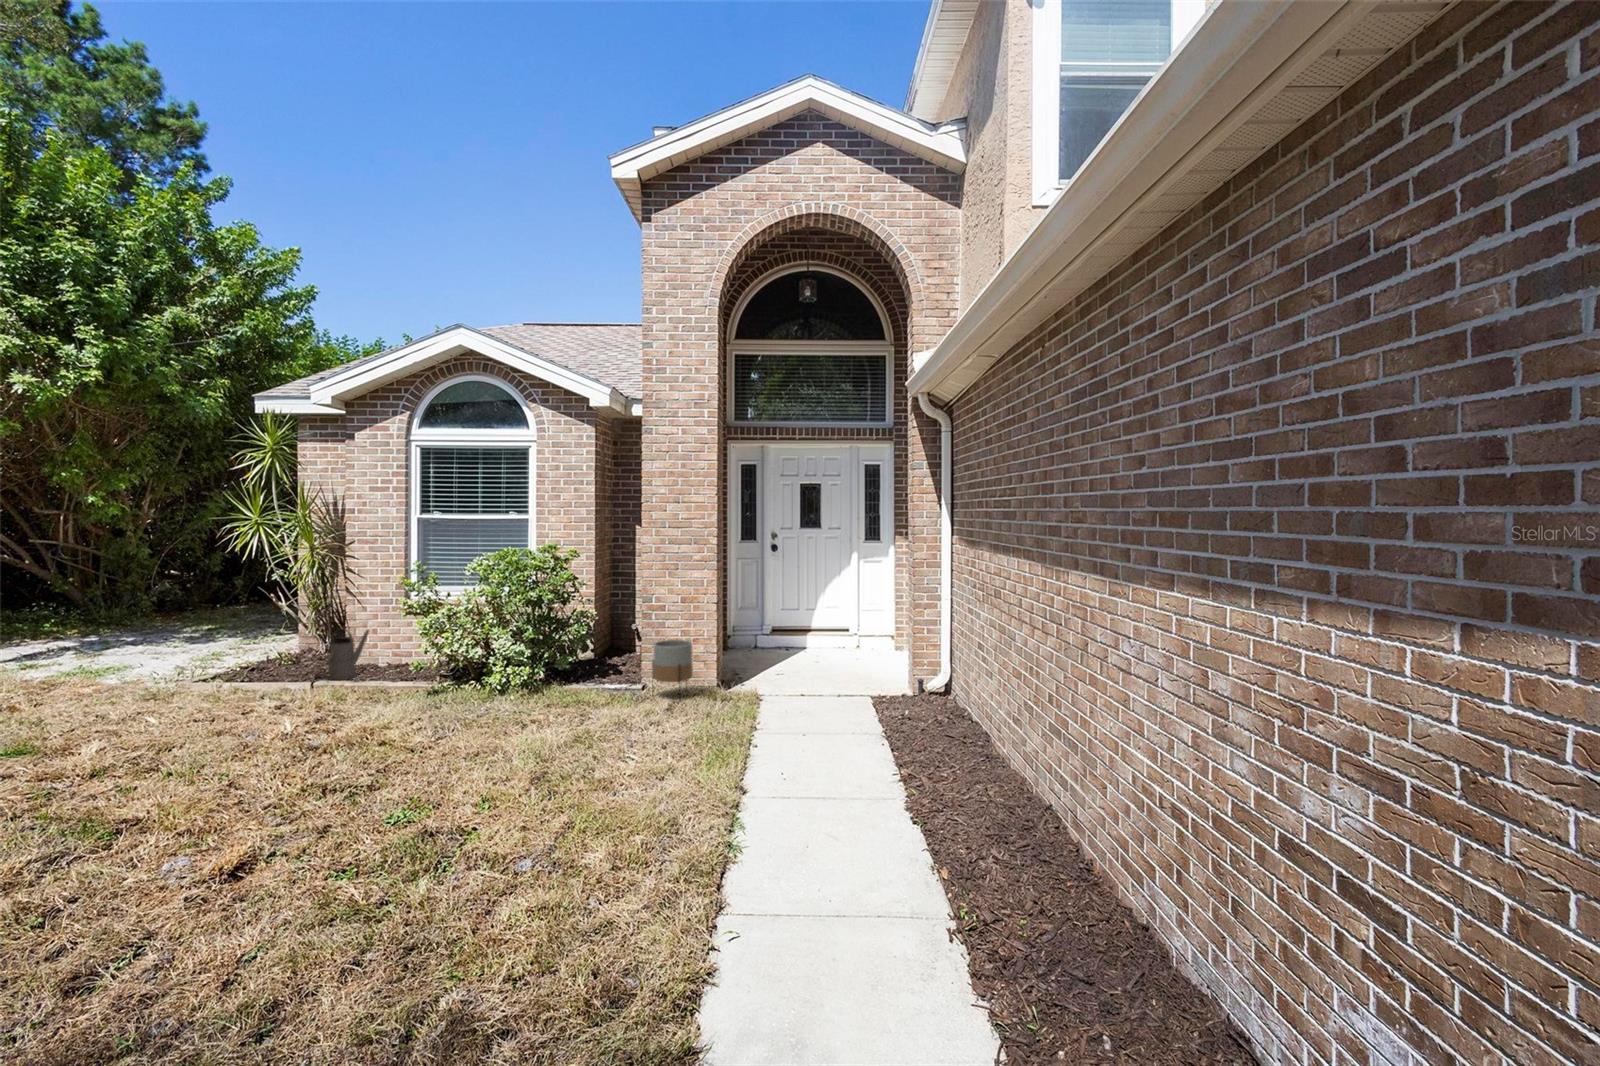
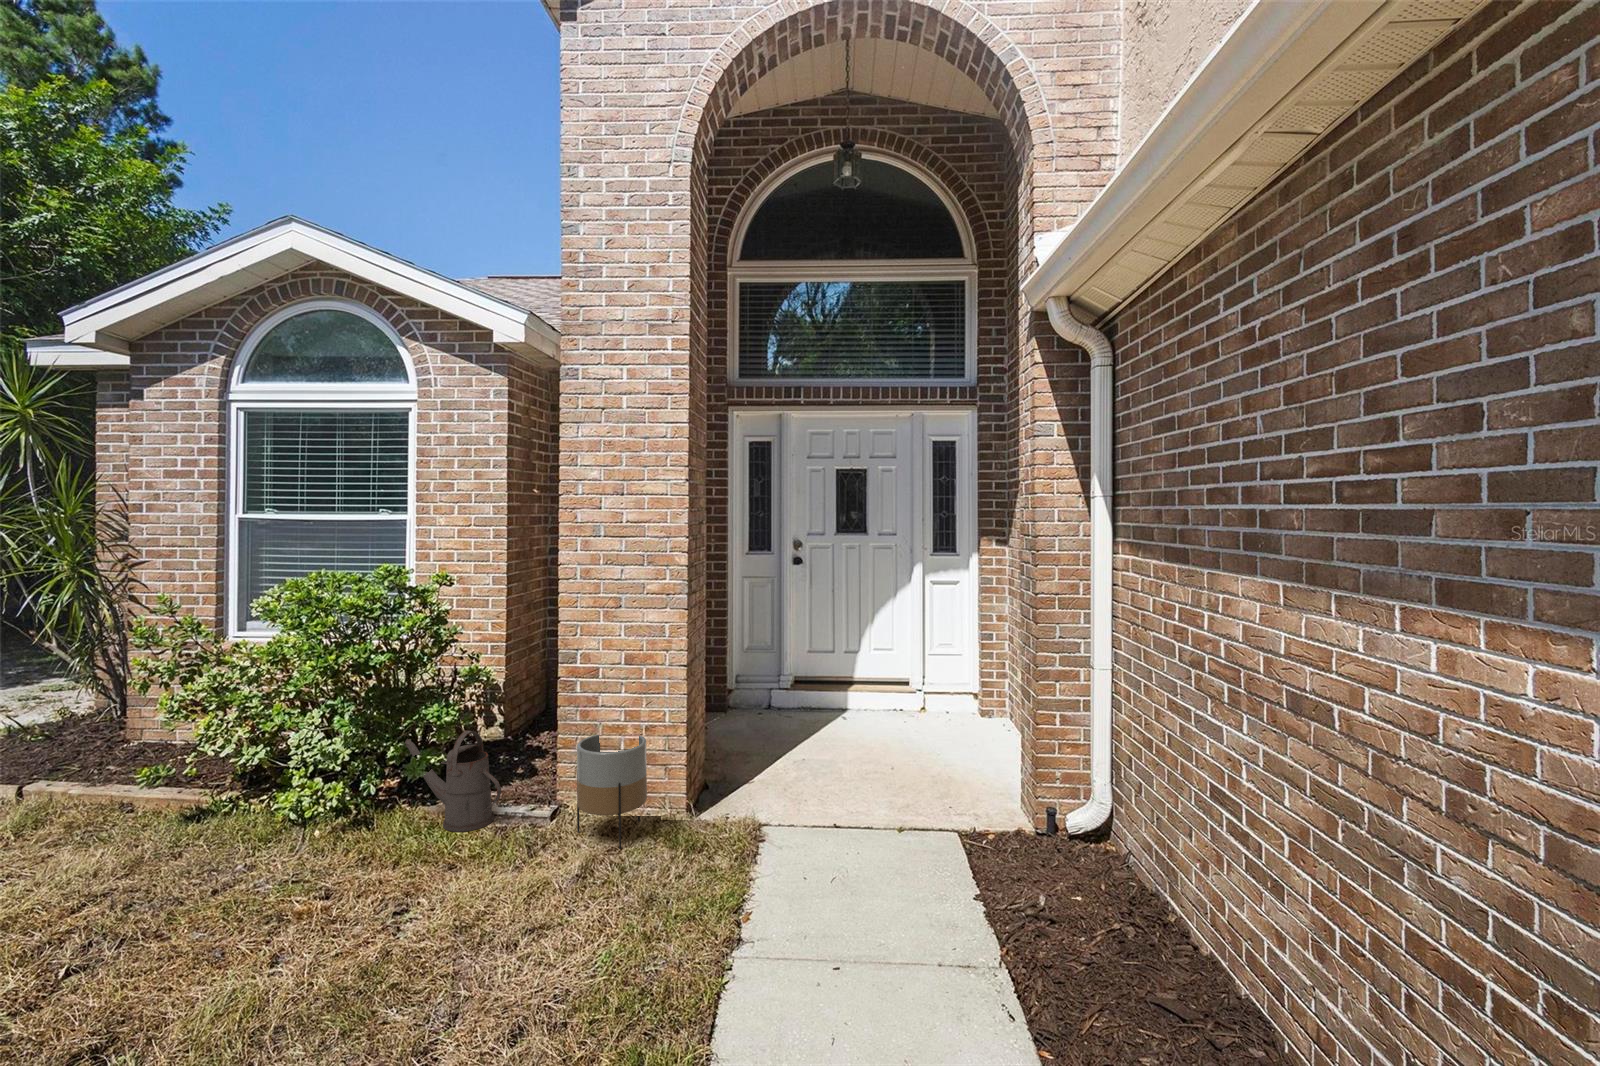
watering can: present [327,628,369,680] -> present [405,731,501,832]

